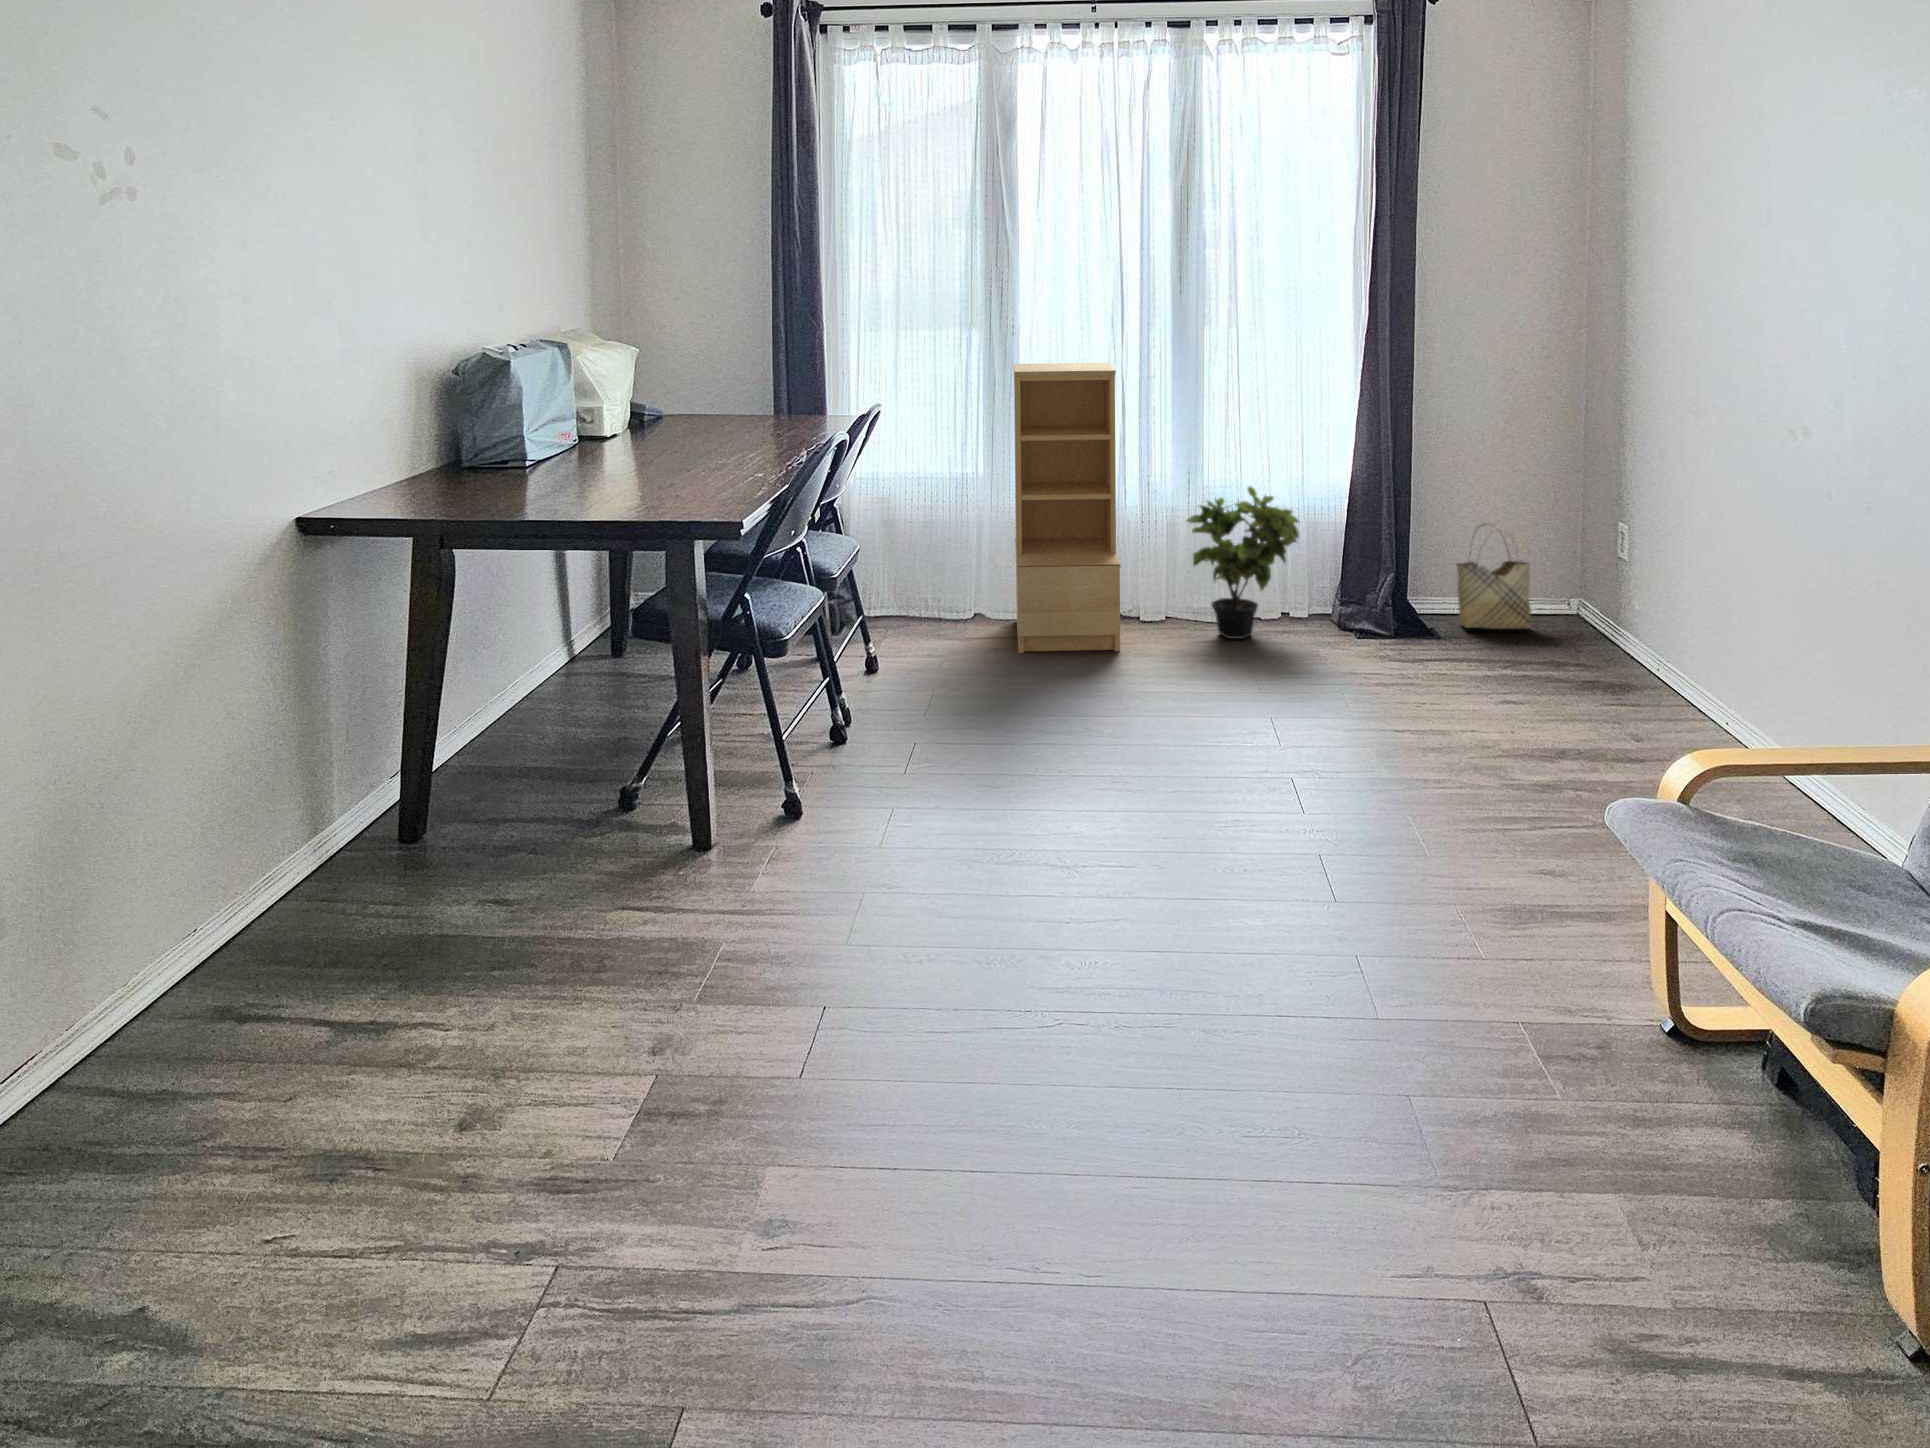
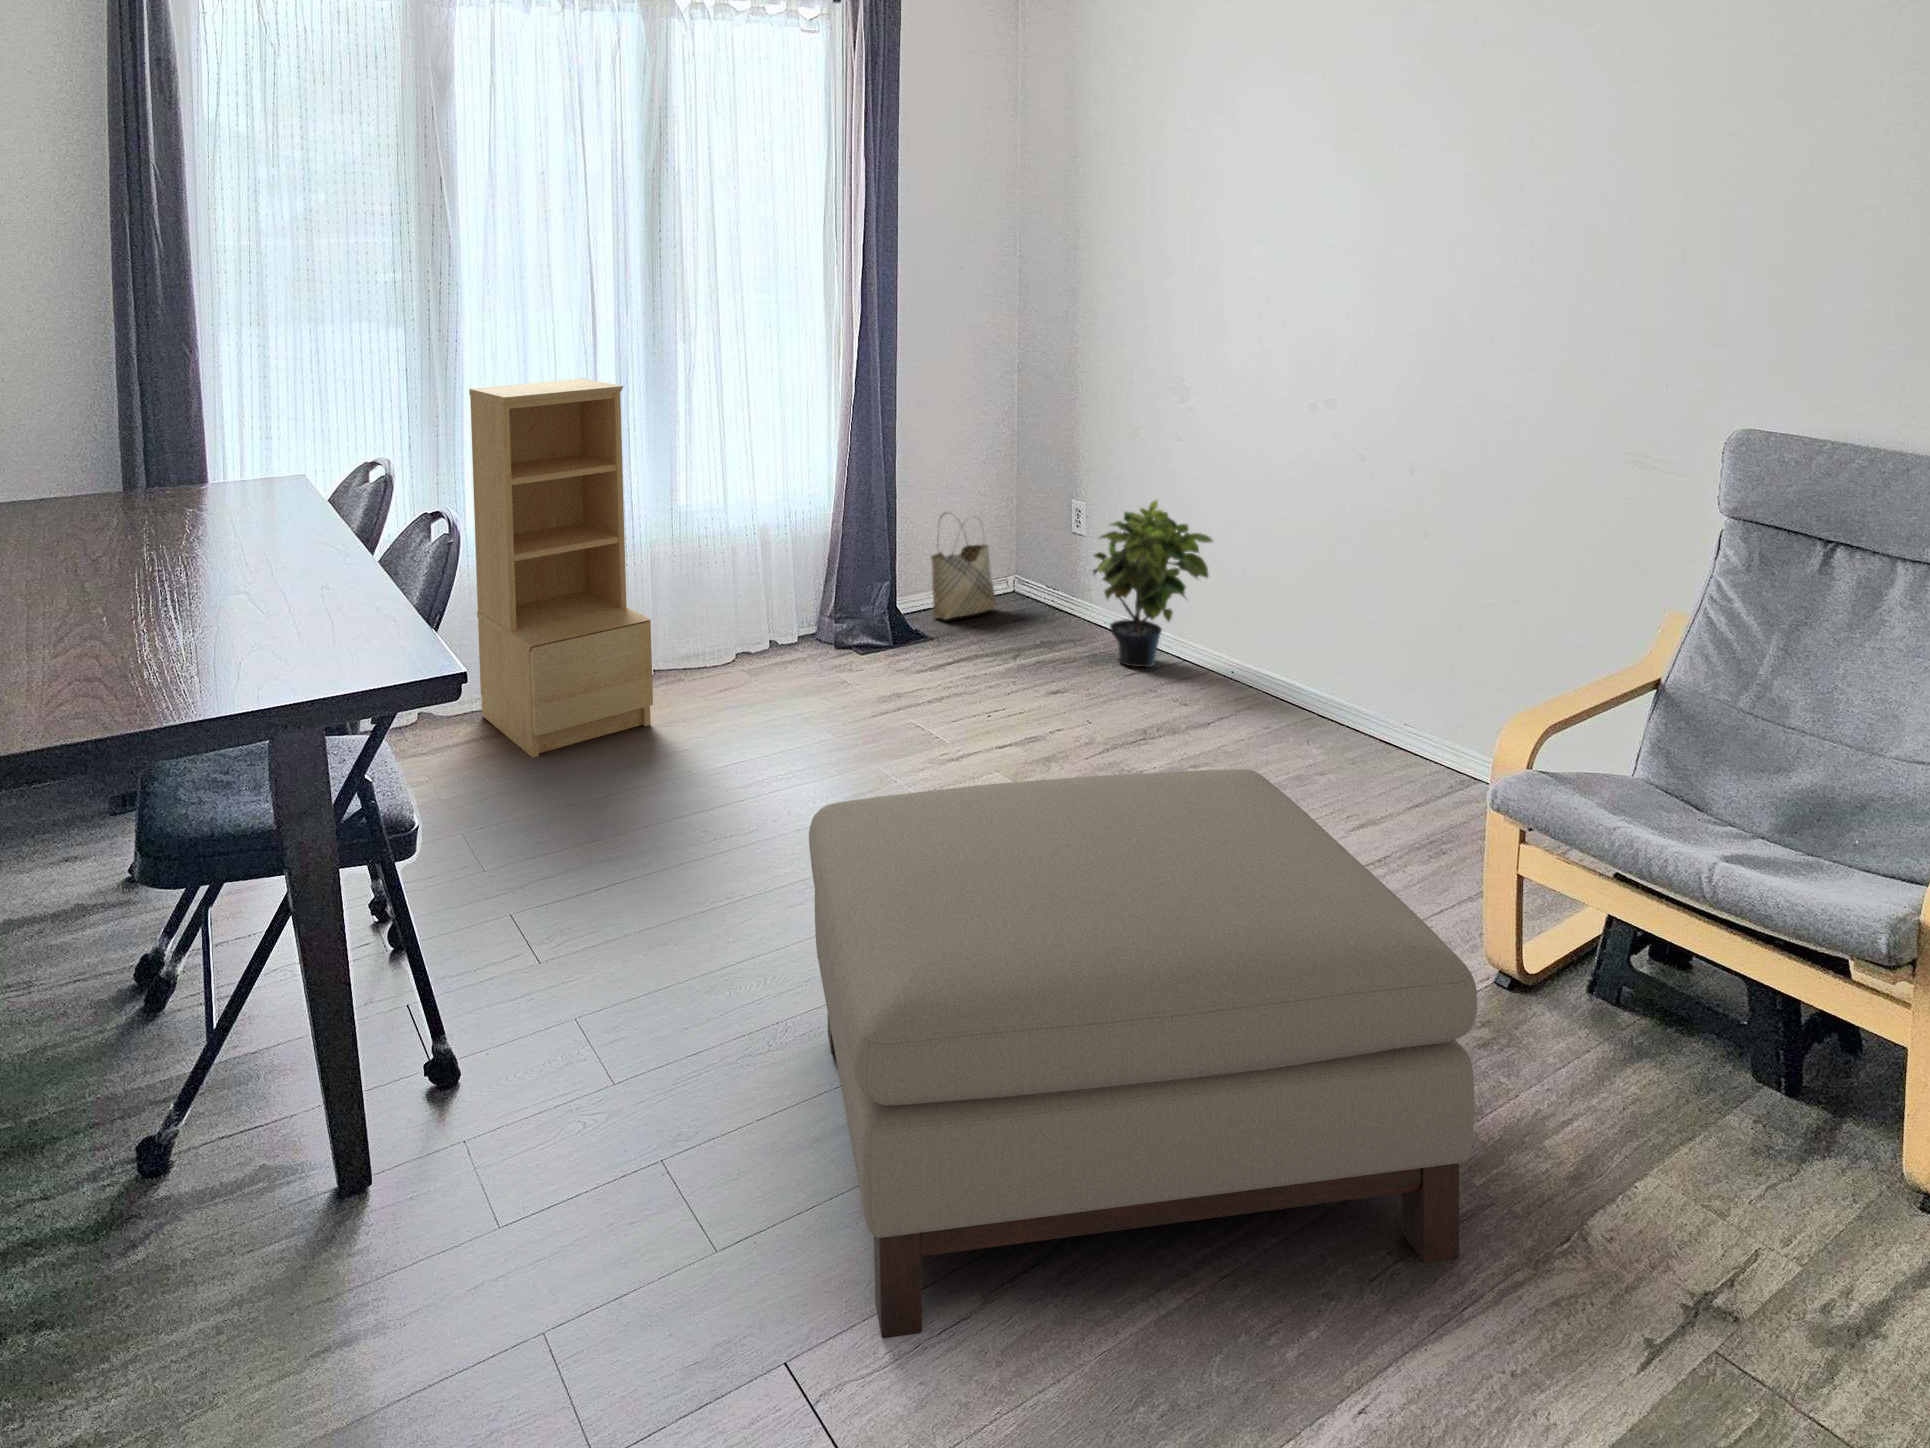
potted plant: present [1186,487,1299,639] -> present [1093,500,1213,667]
ottoman: none [838,678,1336,1091] -> present [809,769,1477,1338]

